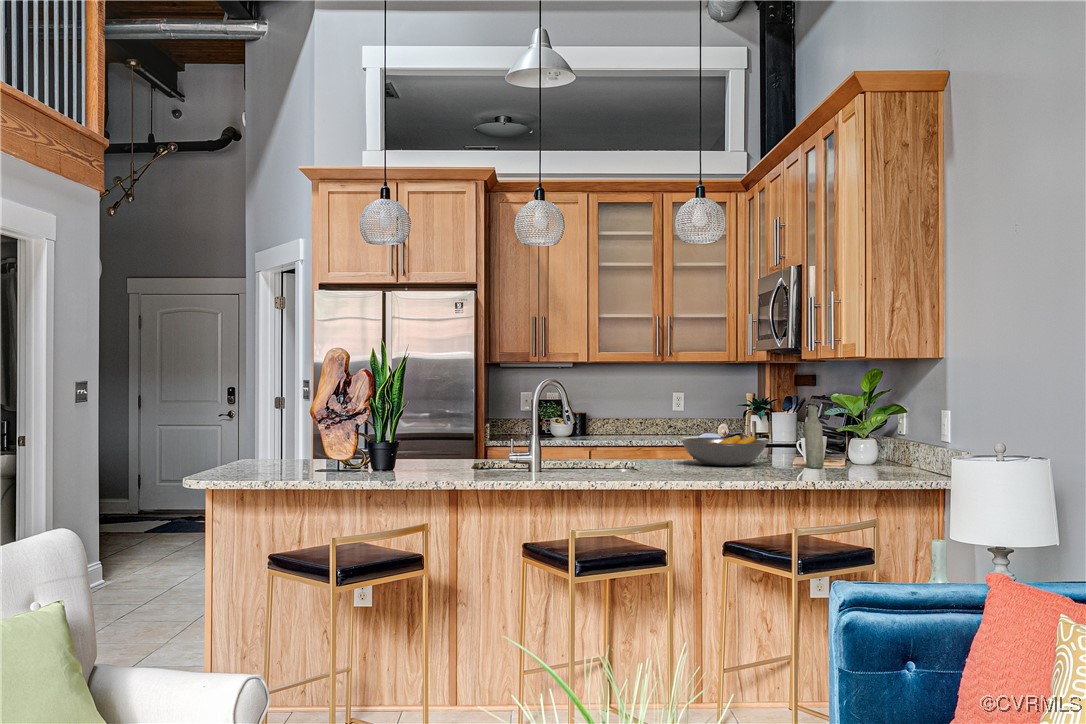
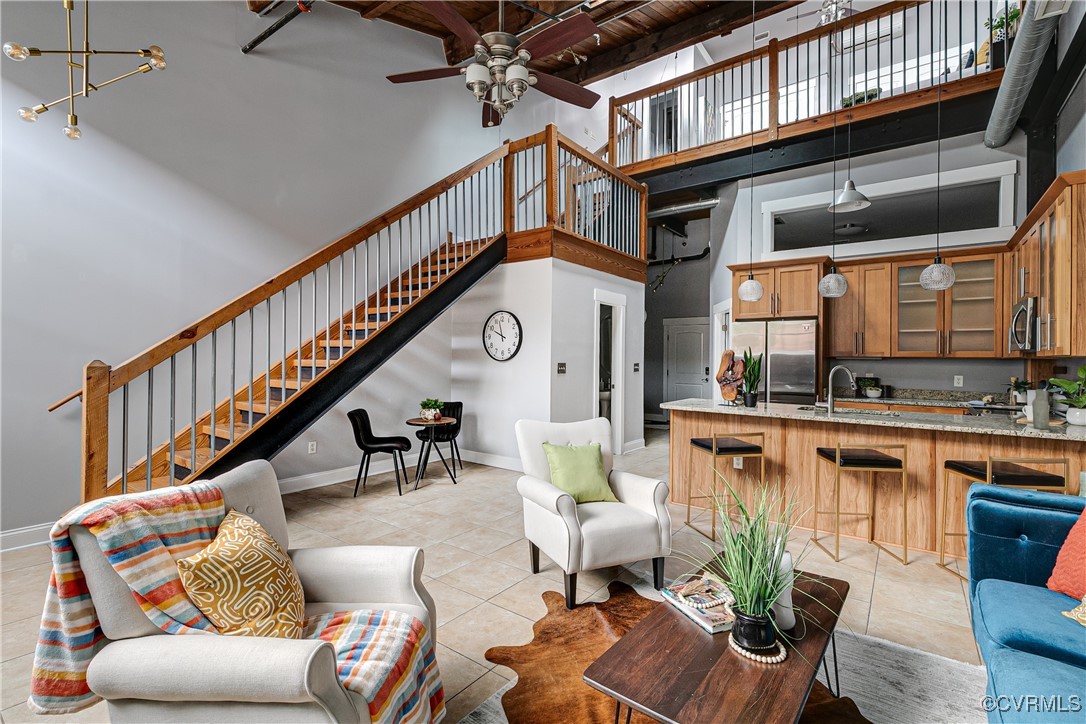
fruit bowl: present [682,435,767,466] -> none [935,405,1002,423]

